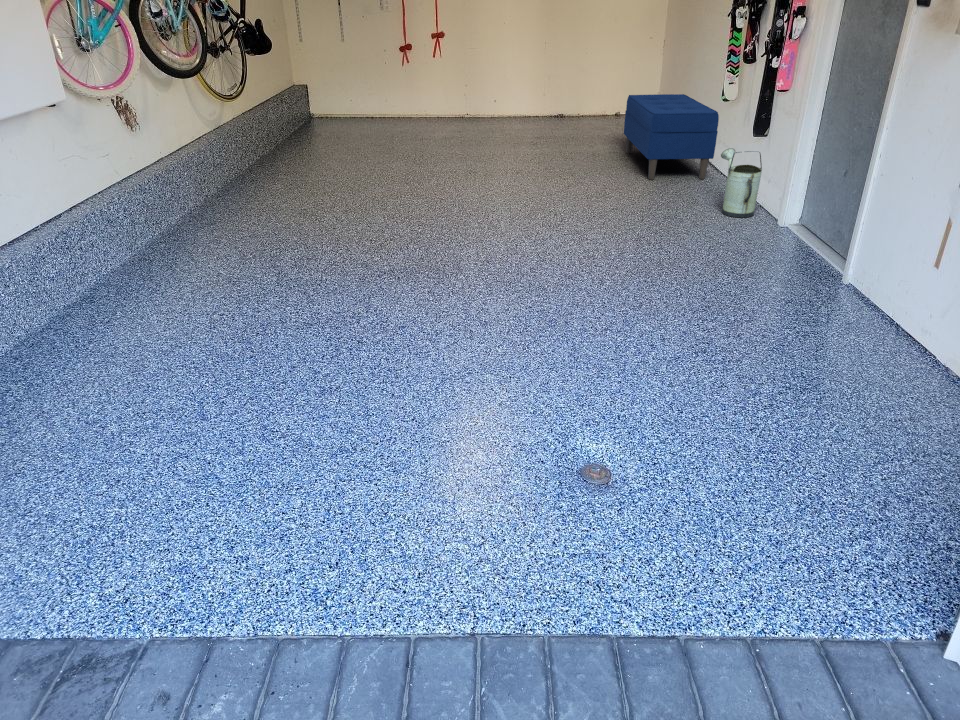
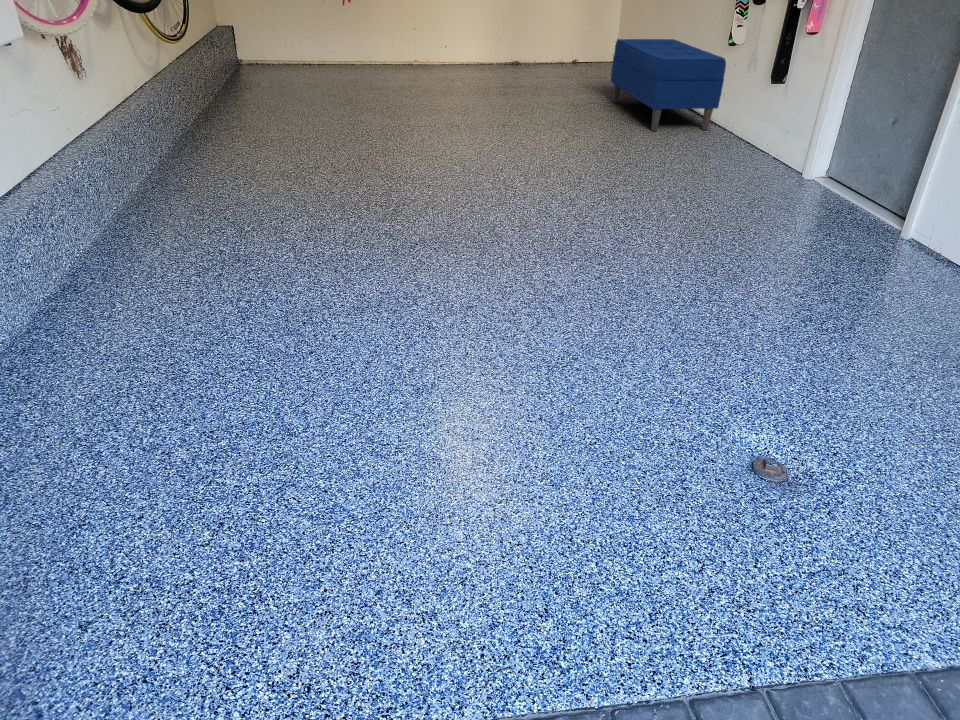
watering can: present [721,148,762,217] -> none [740,97,789,171]

